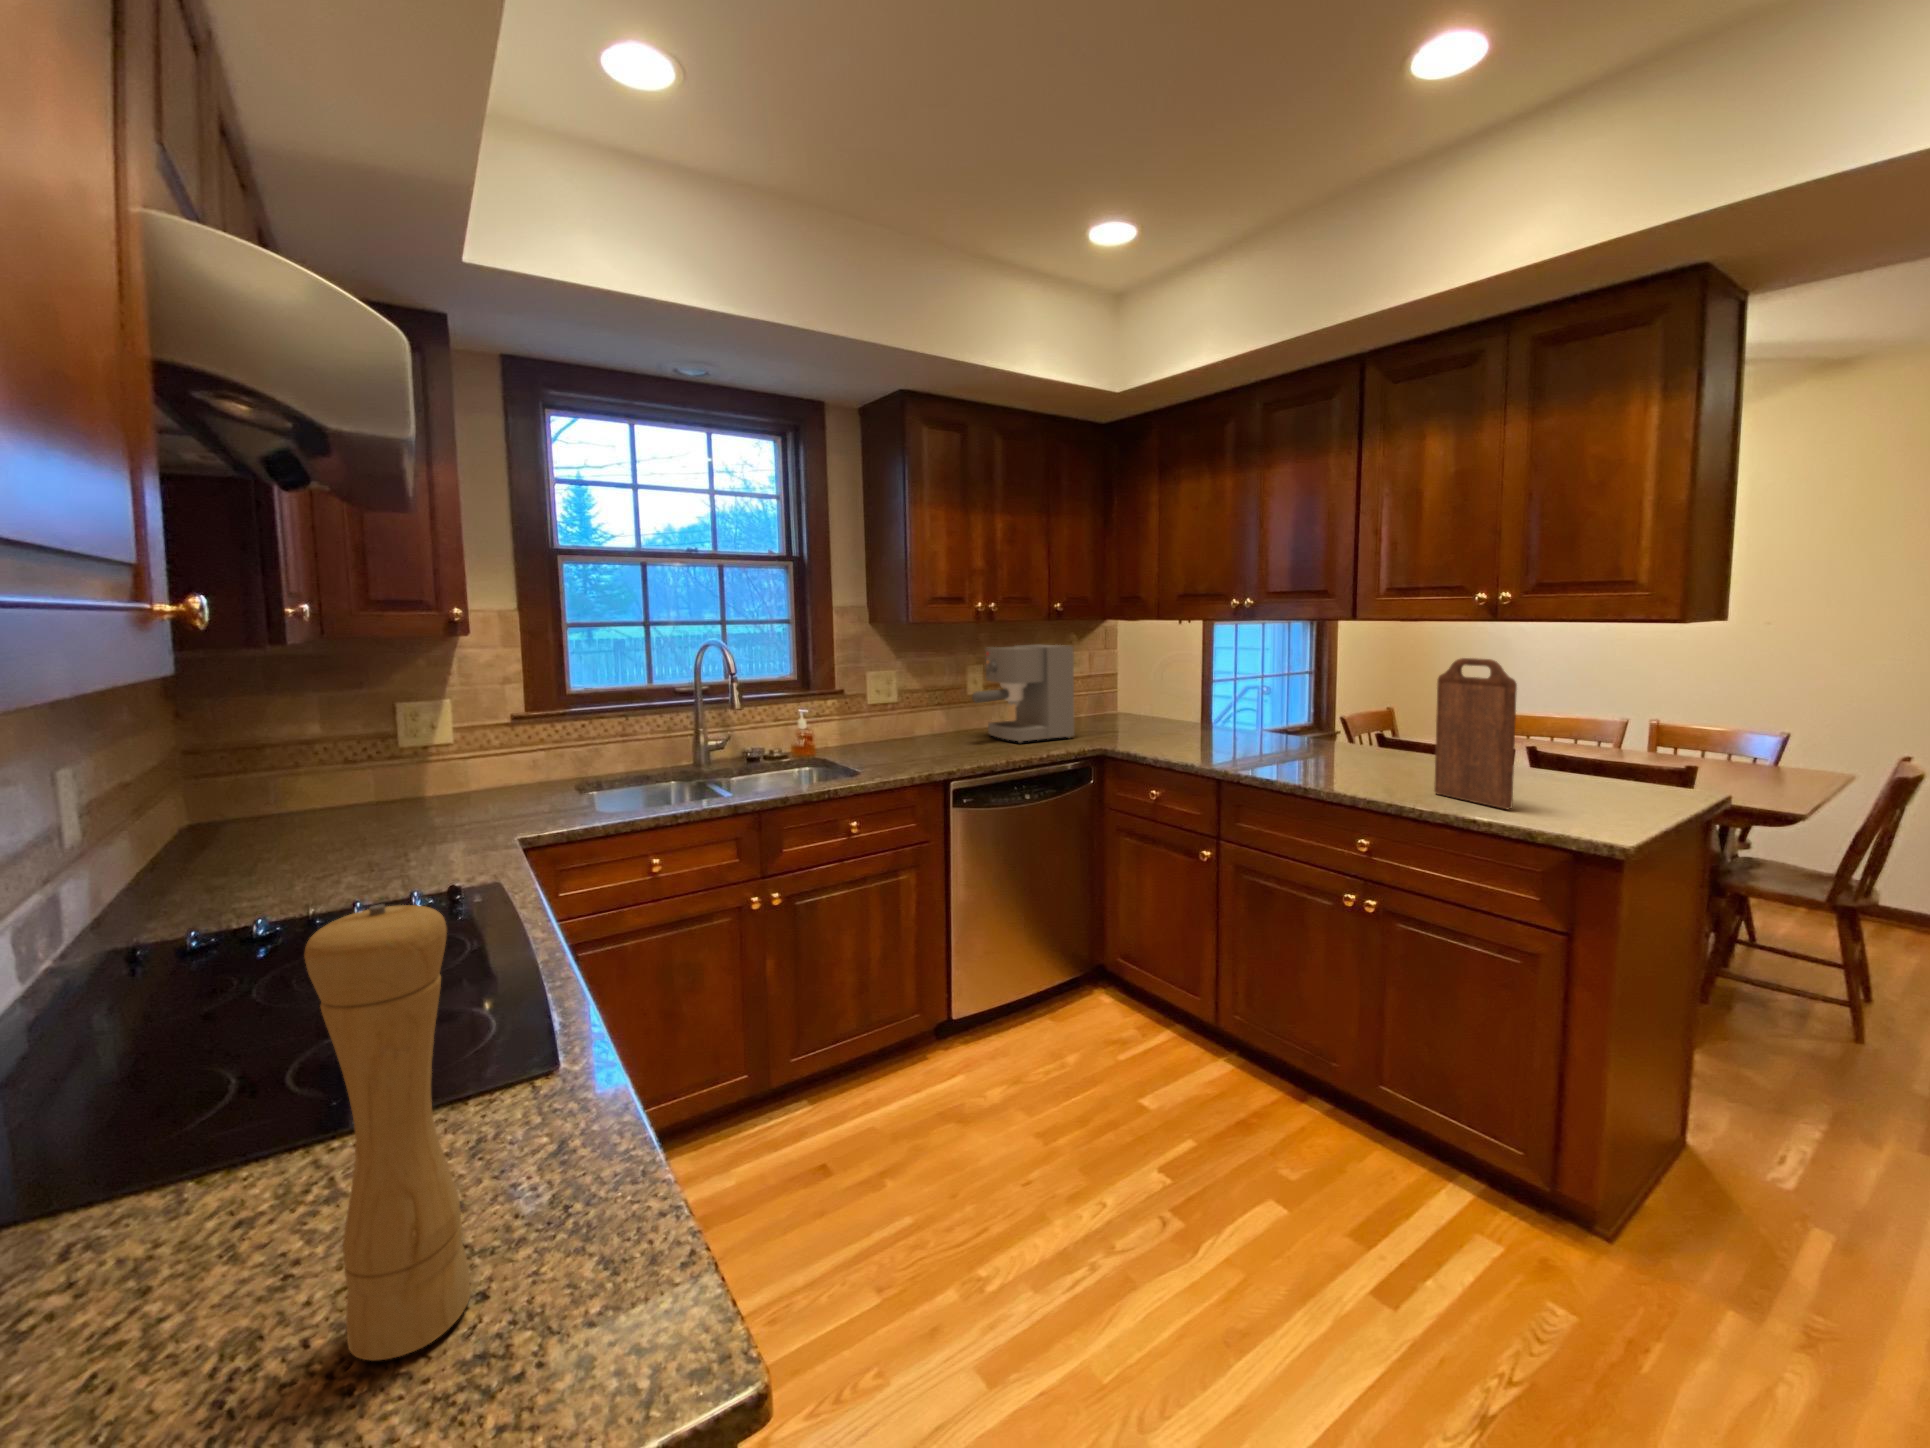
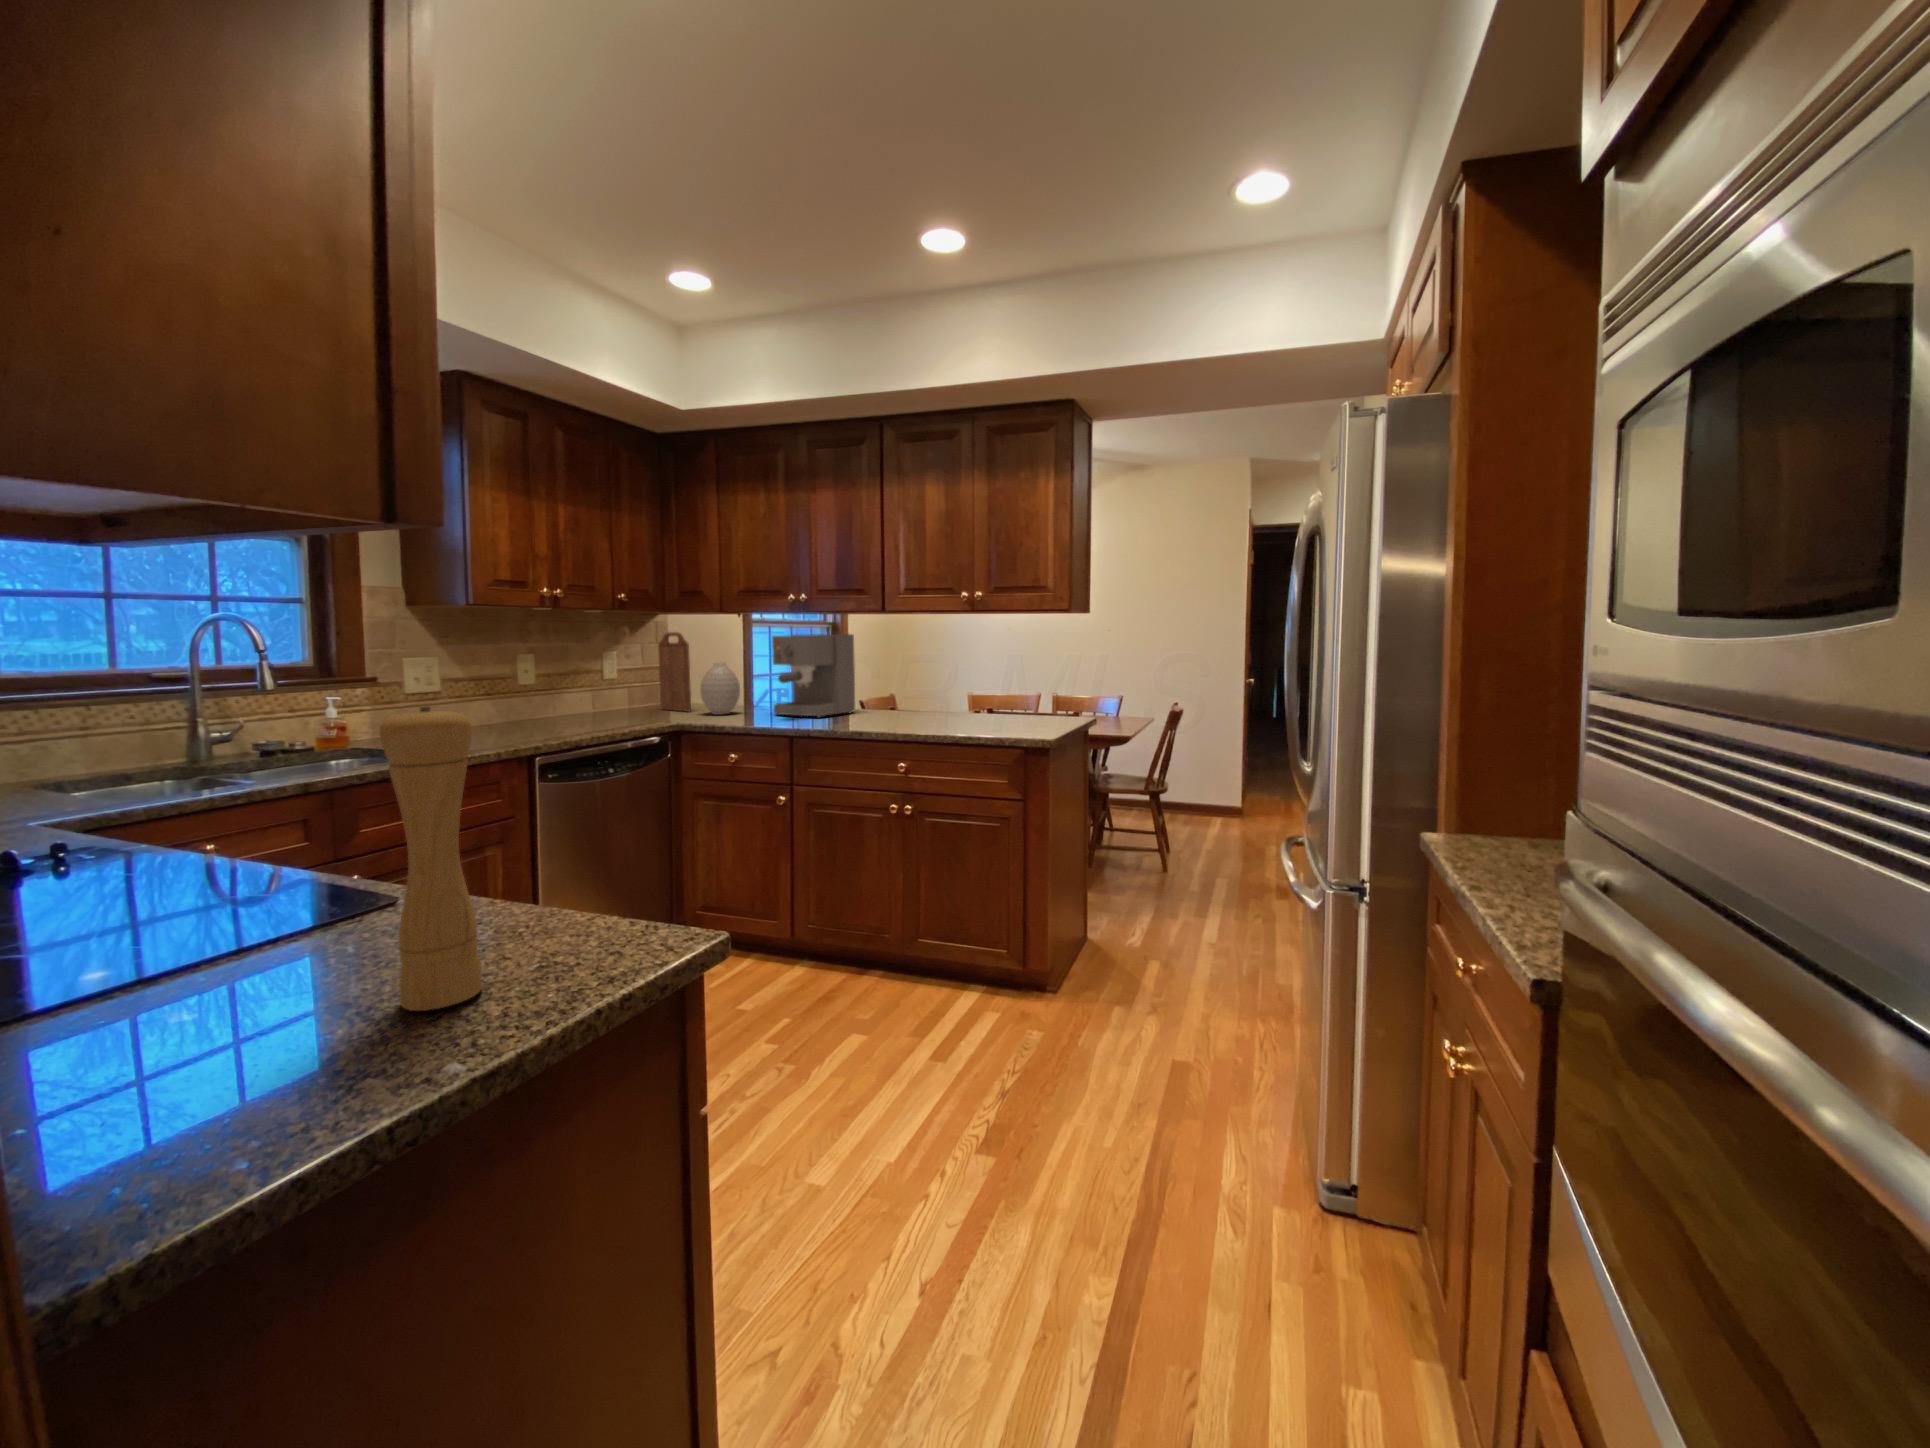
coffee maker: present [972,645,1074,743] -> present [772,634,855,718]
cutting board: present [1434,658,1517,809] -> present [658,632,691,711]
vase: none [1135,677,1179,738] -> present [700,662,740,715]

